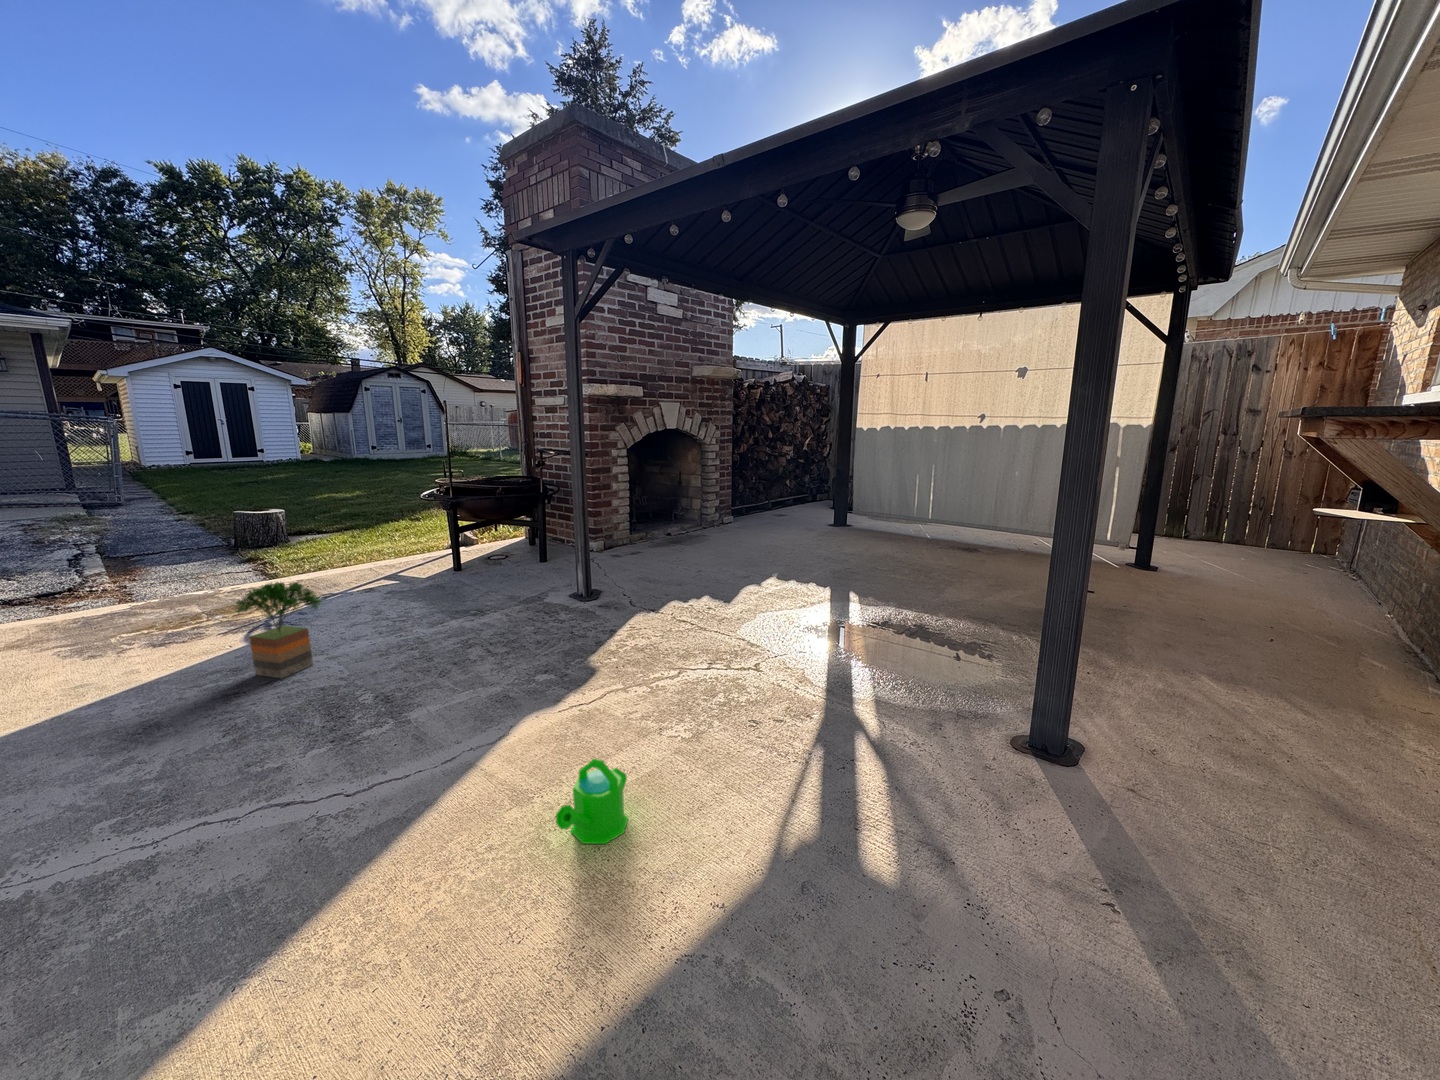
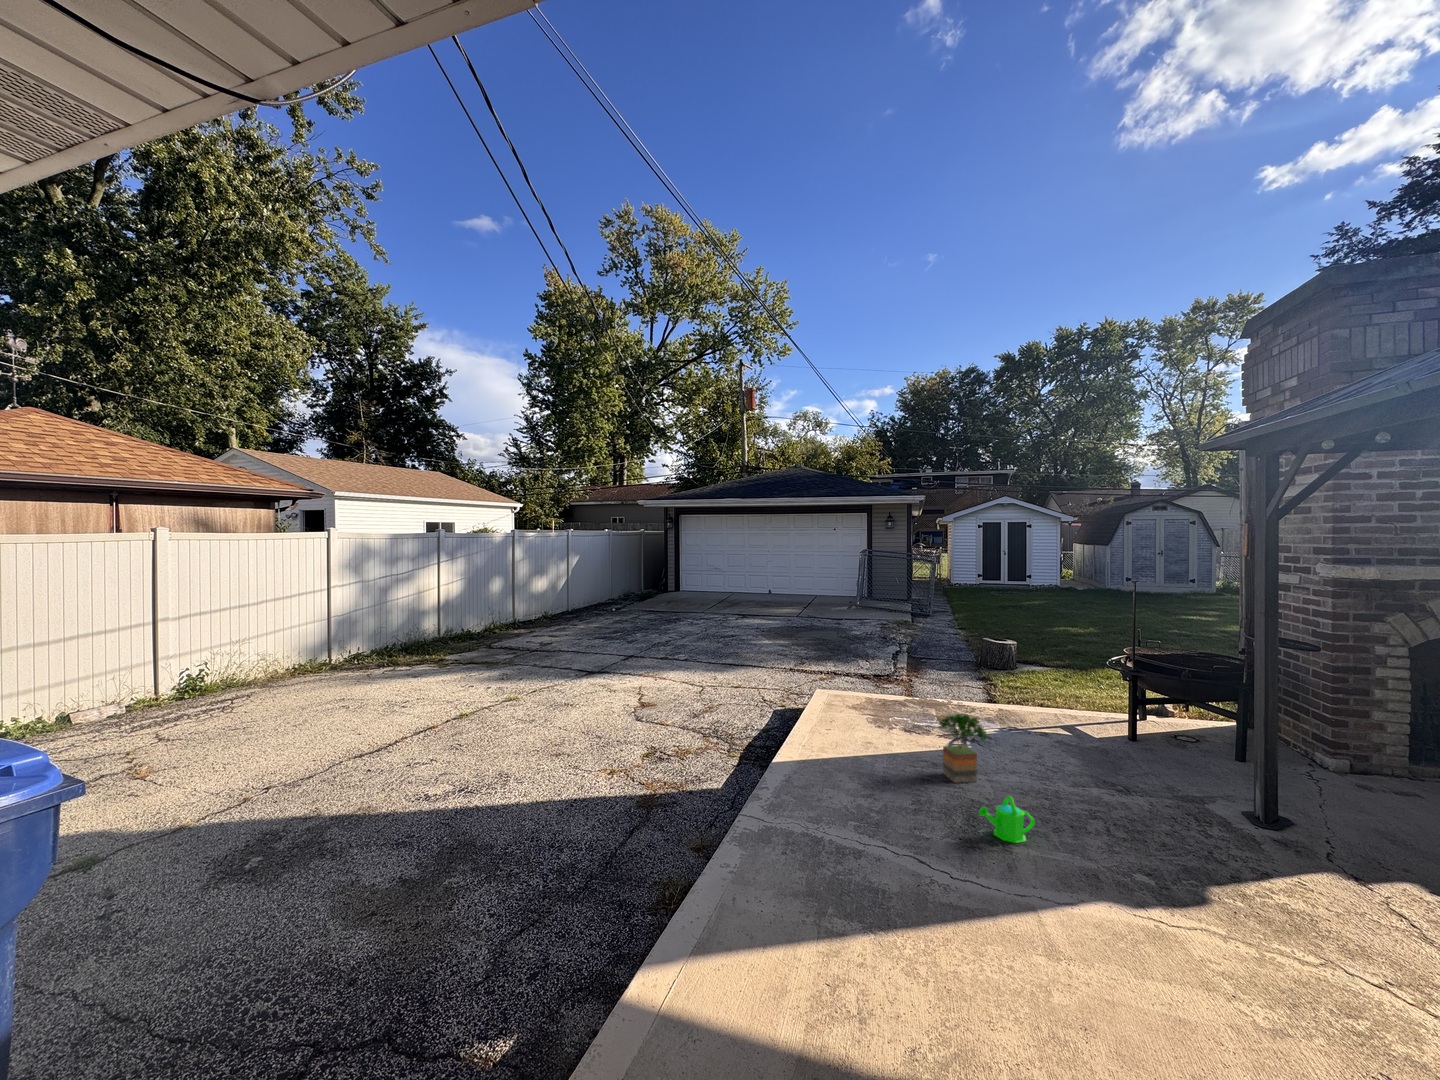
watering can: present [556,759,628,844] -> present [979,796,1035,843]

